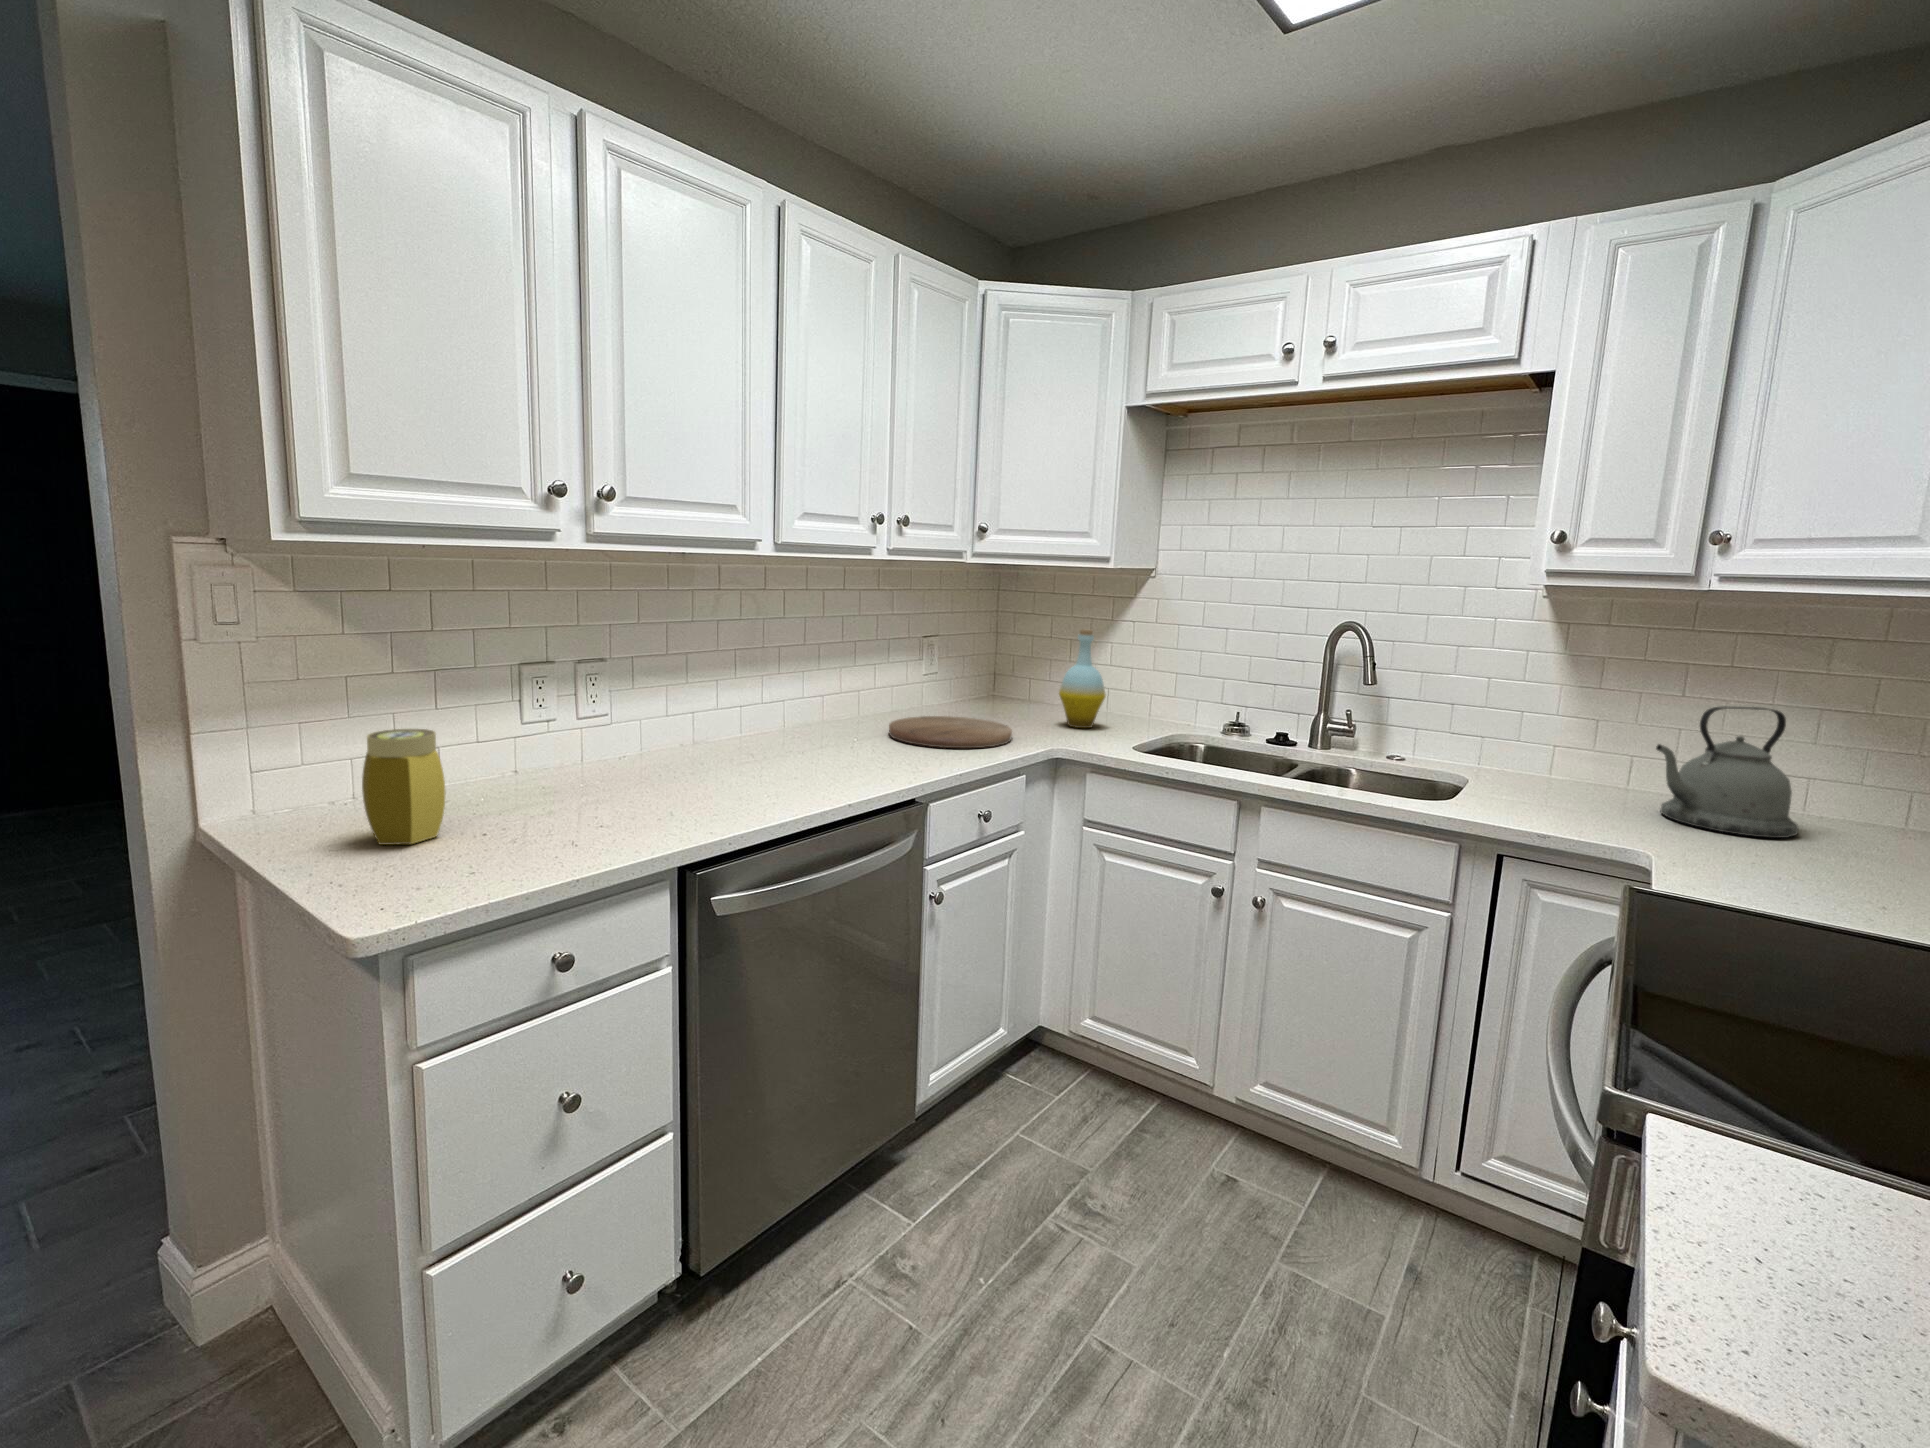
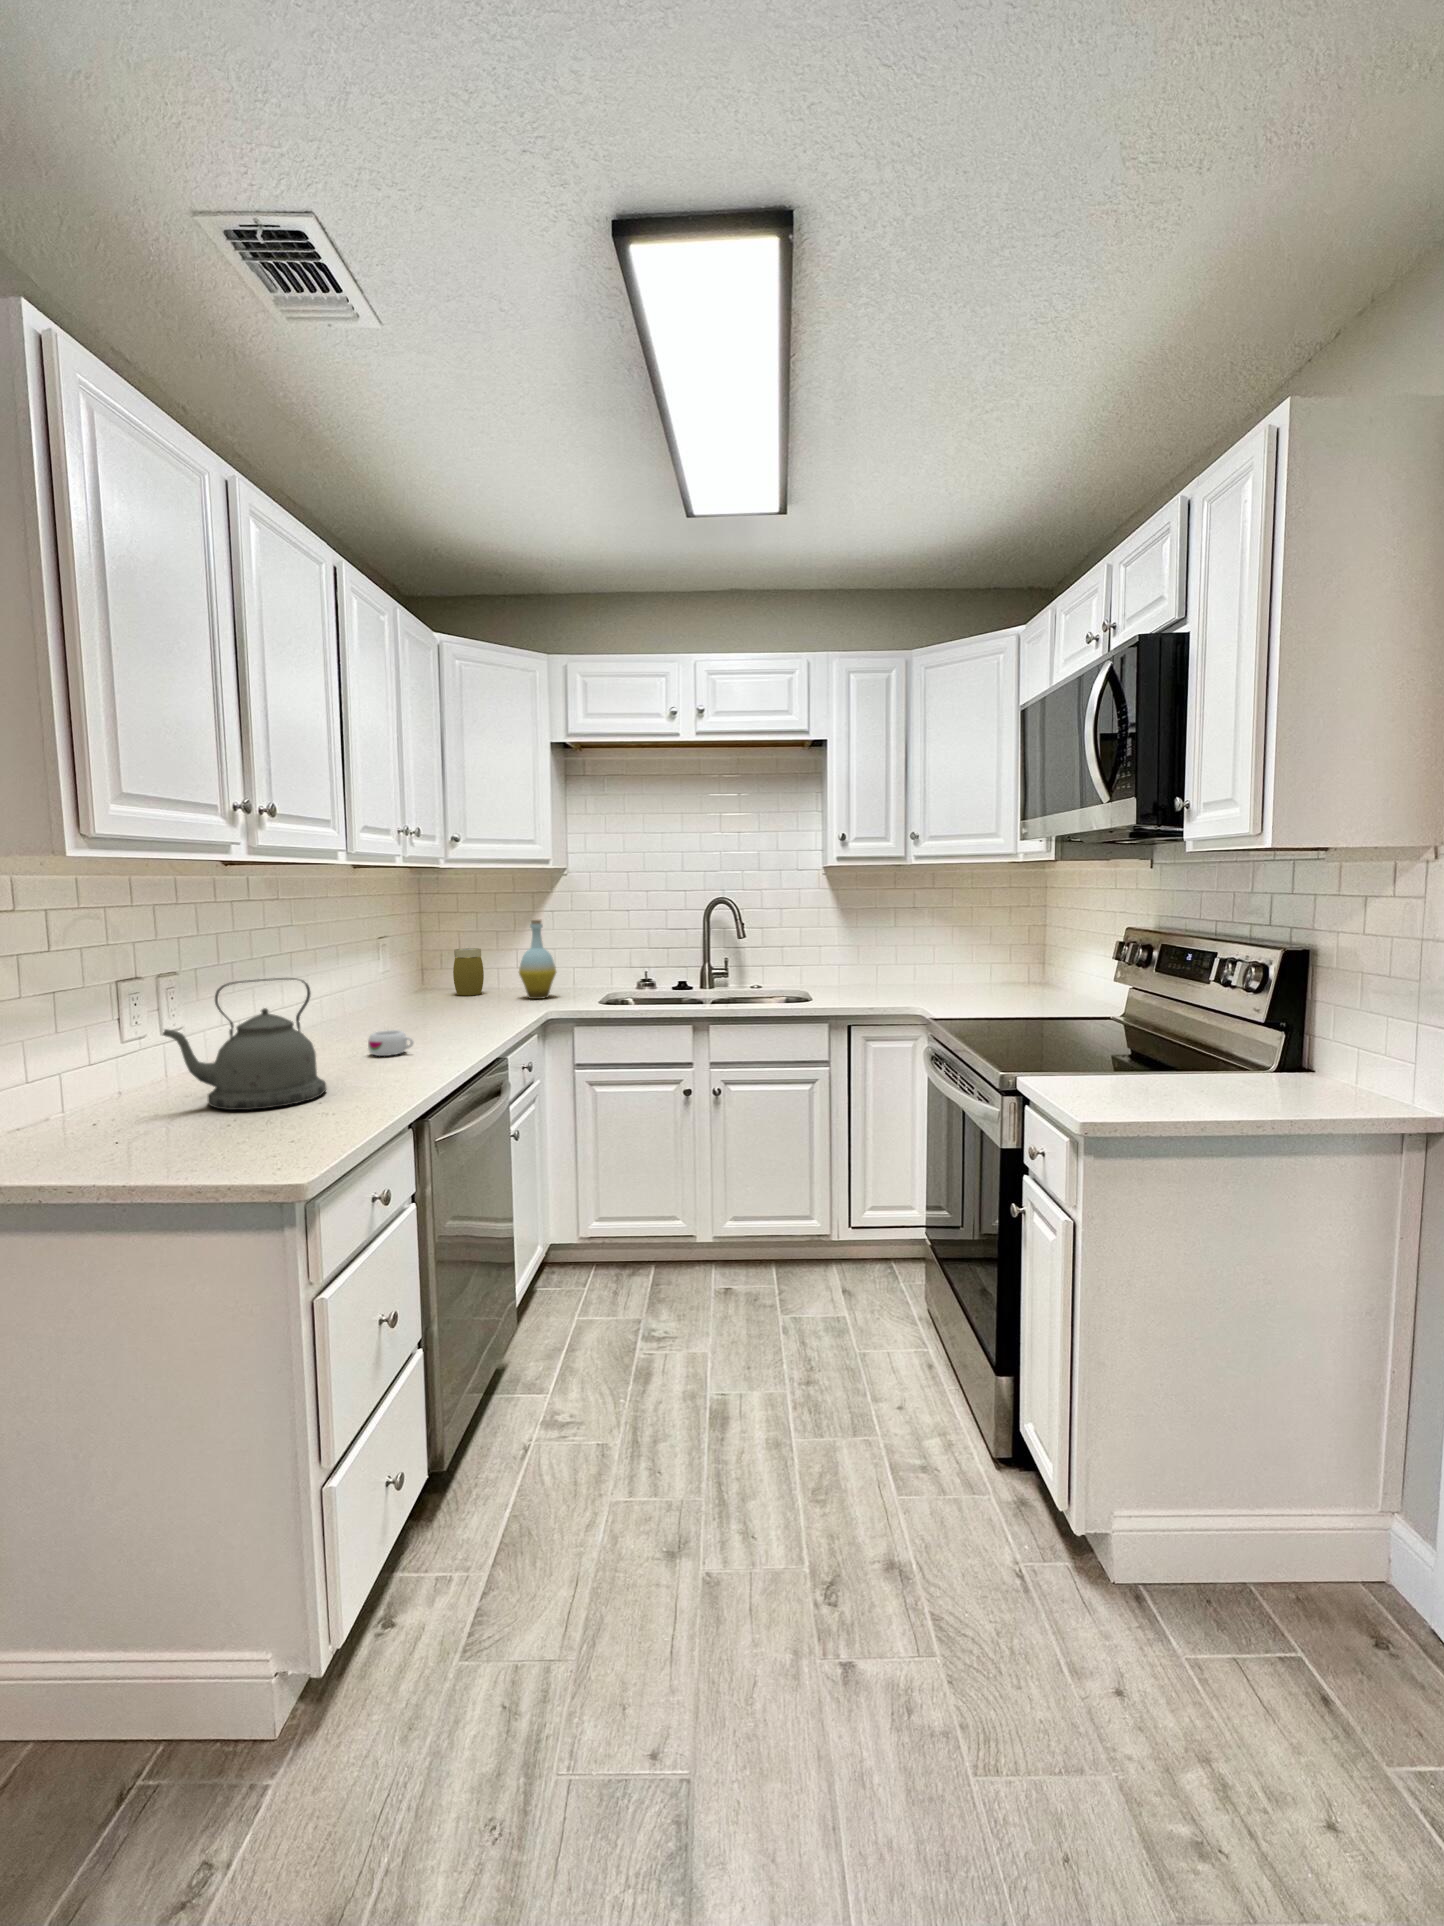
kettle: present [1656,706,1798,838] -> present [163,978,327,1110]
cutting board: present [889,716,1012,748] -> none [397,1001,508,1024]
jar: present [362,729,445,845] -> present [453,948,484,996]
mug: none [779,747,820,777] -> present [368,1030,414,1056]

